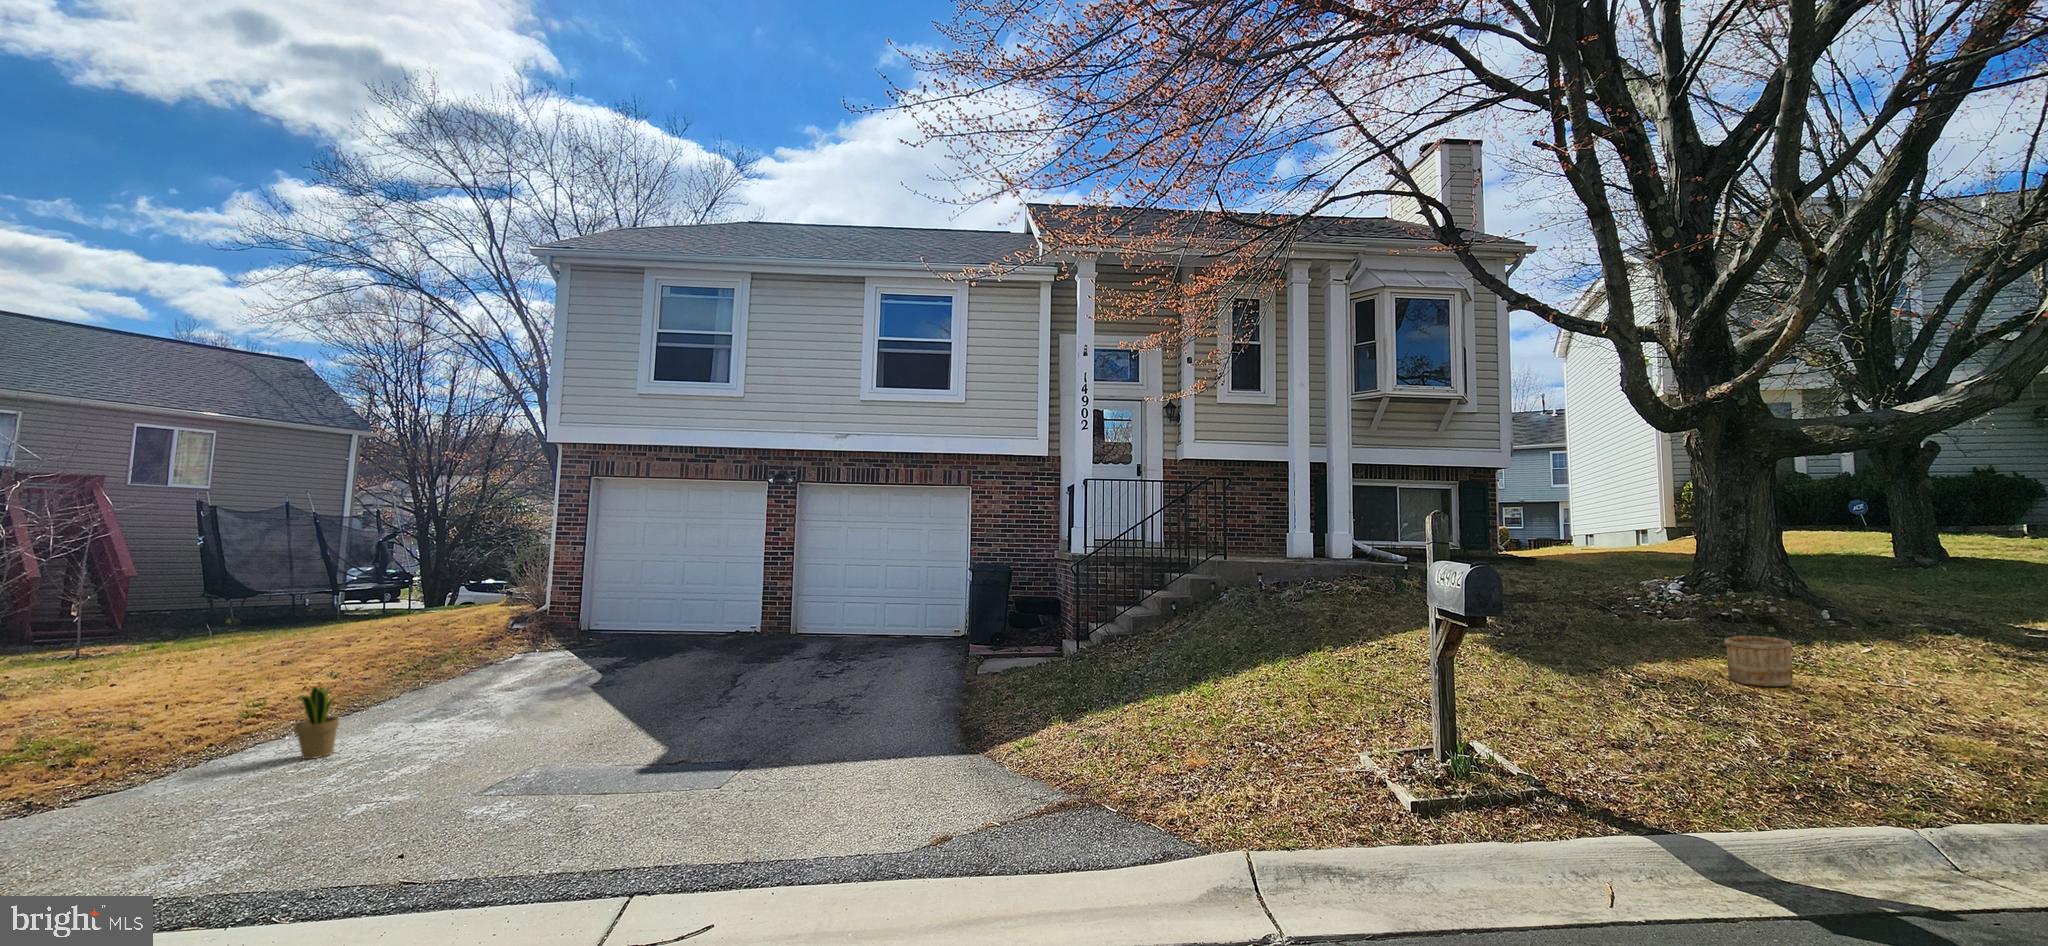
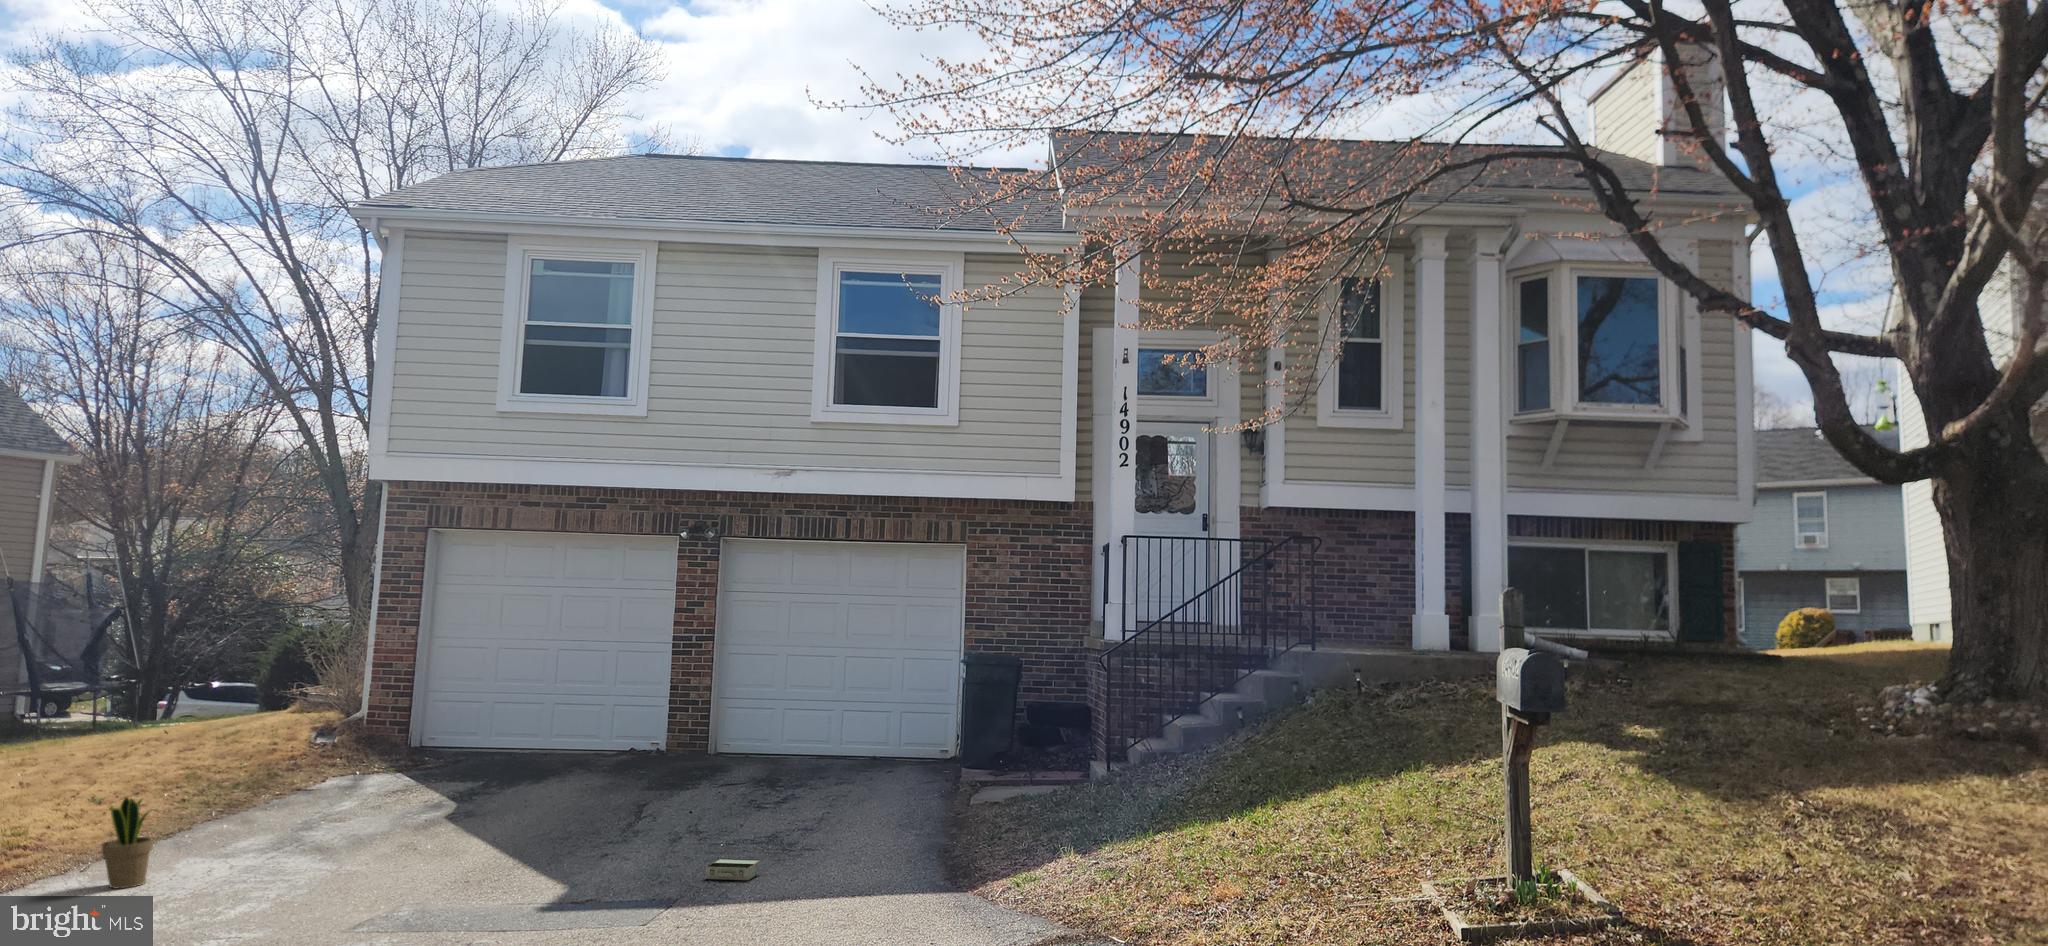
wooden bucket: present [1724,636,1793,686] -> none [1917,748,1999,811]
toolbox: none [779,725,822,744] -> present [706,858,761,880]

